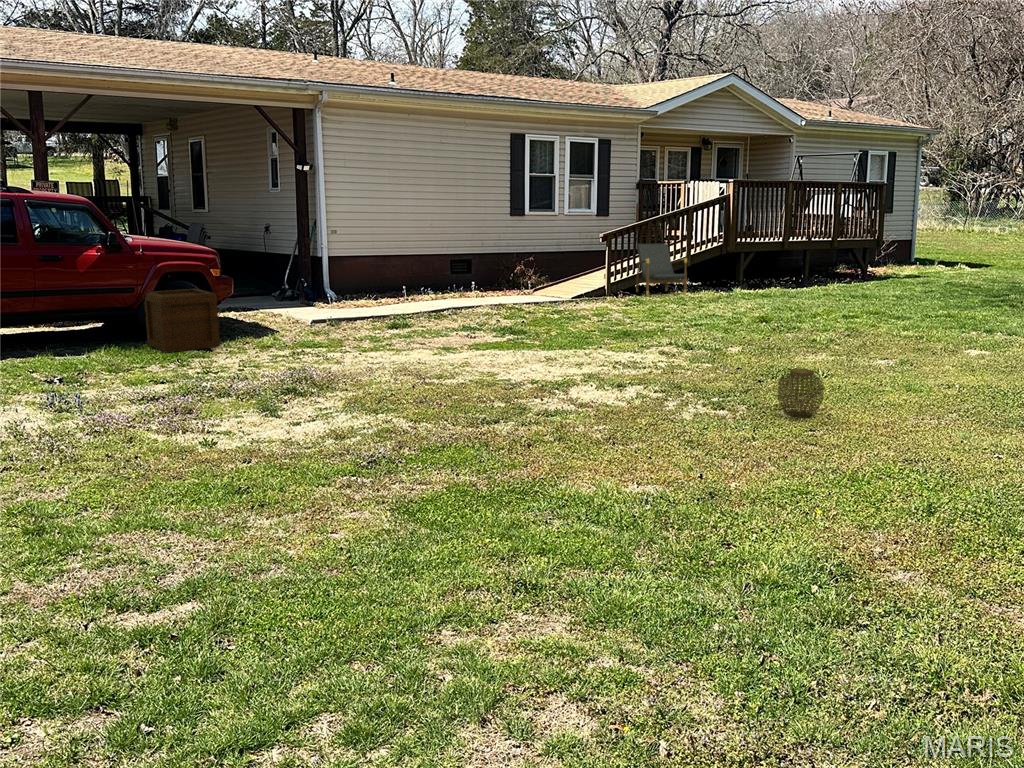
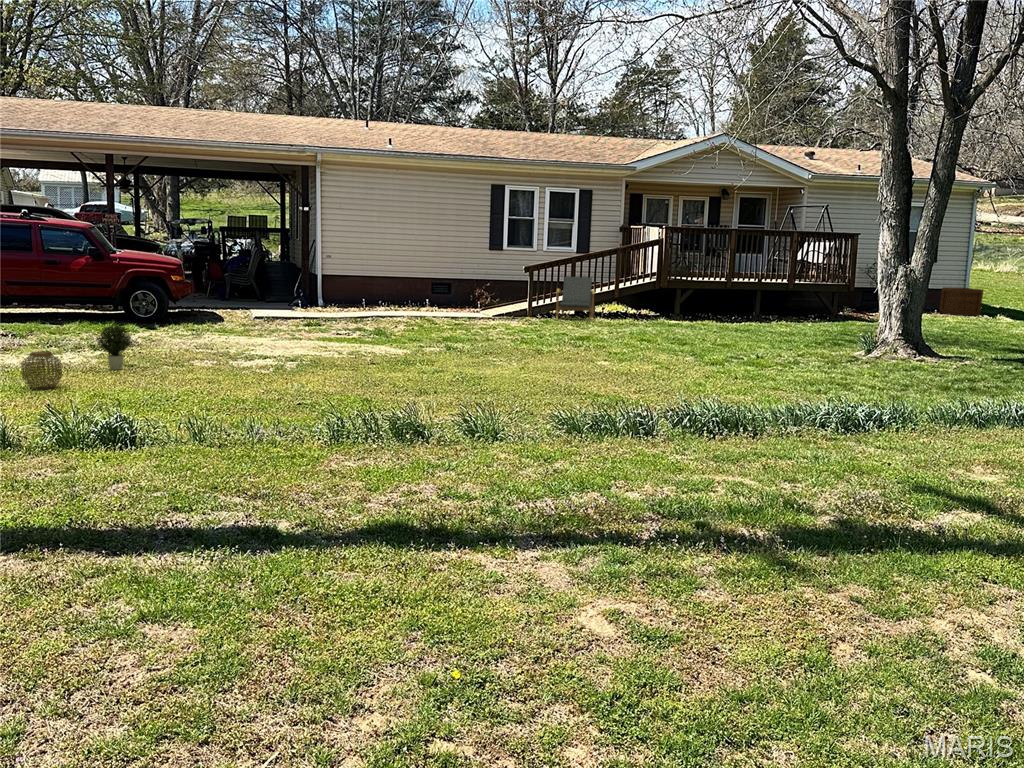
wooden crate: present [144,289,220,353] -> present [940,287,983,316]
potted plant: none [475,357,523,424] -> present [96,325,132,370]
woven basket: present [778,369,824,417] -> present [21,351,62,390]

